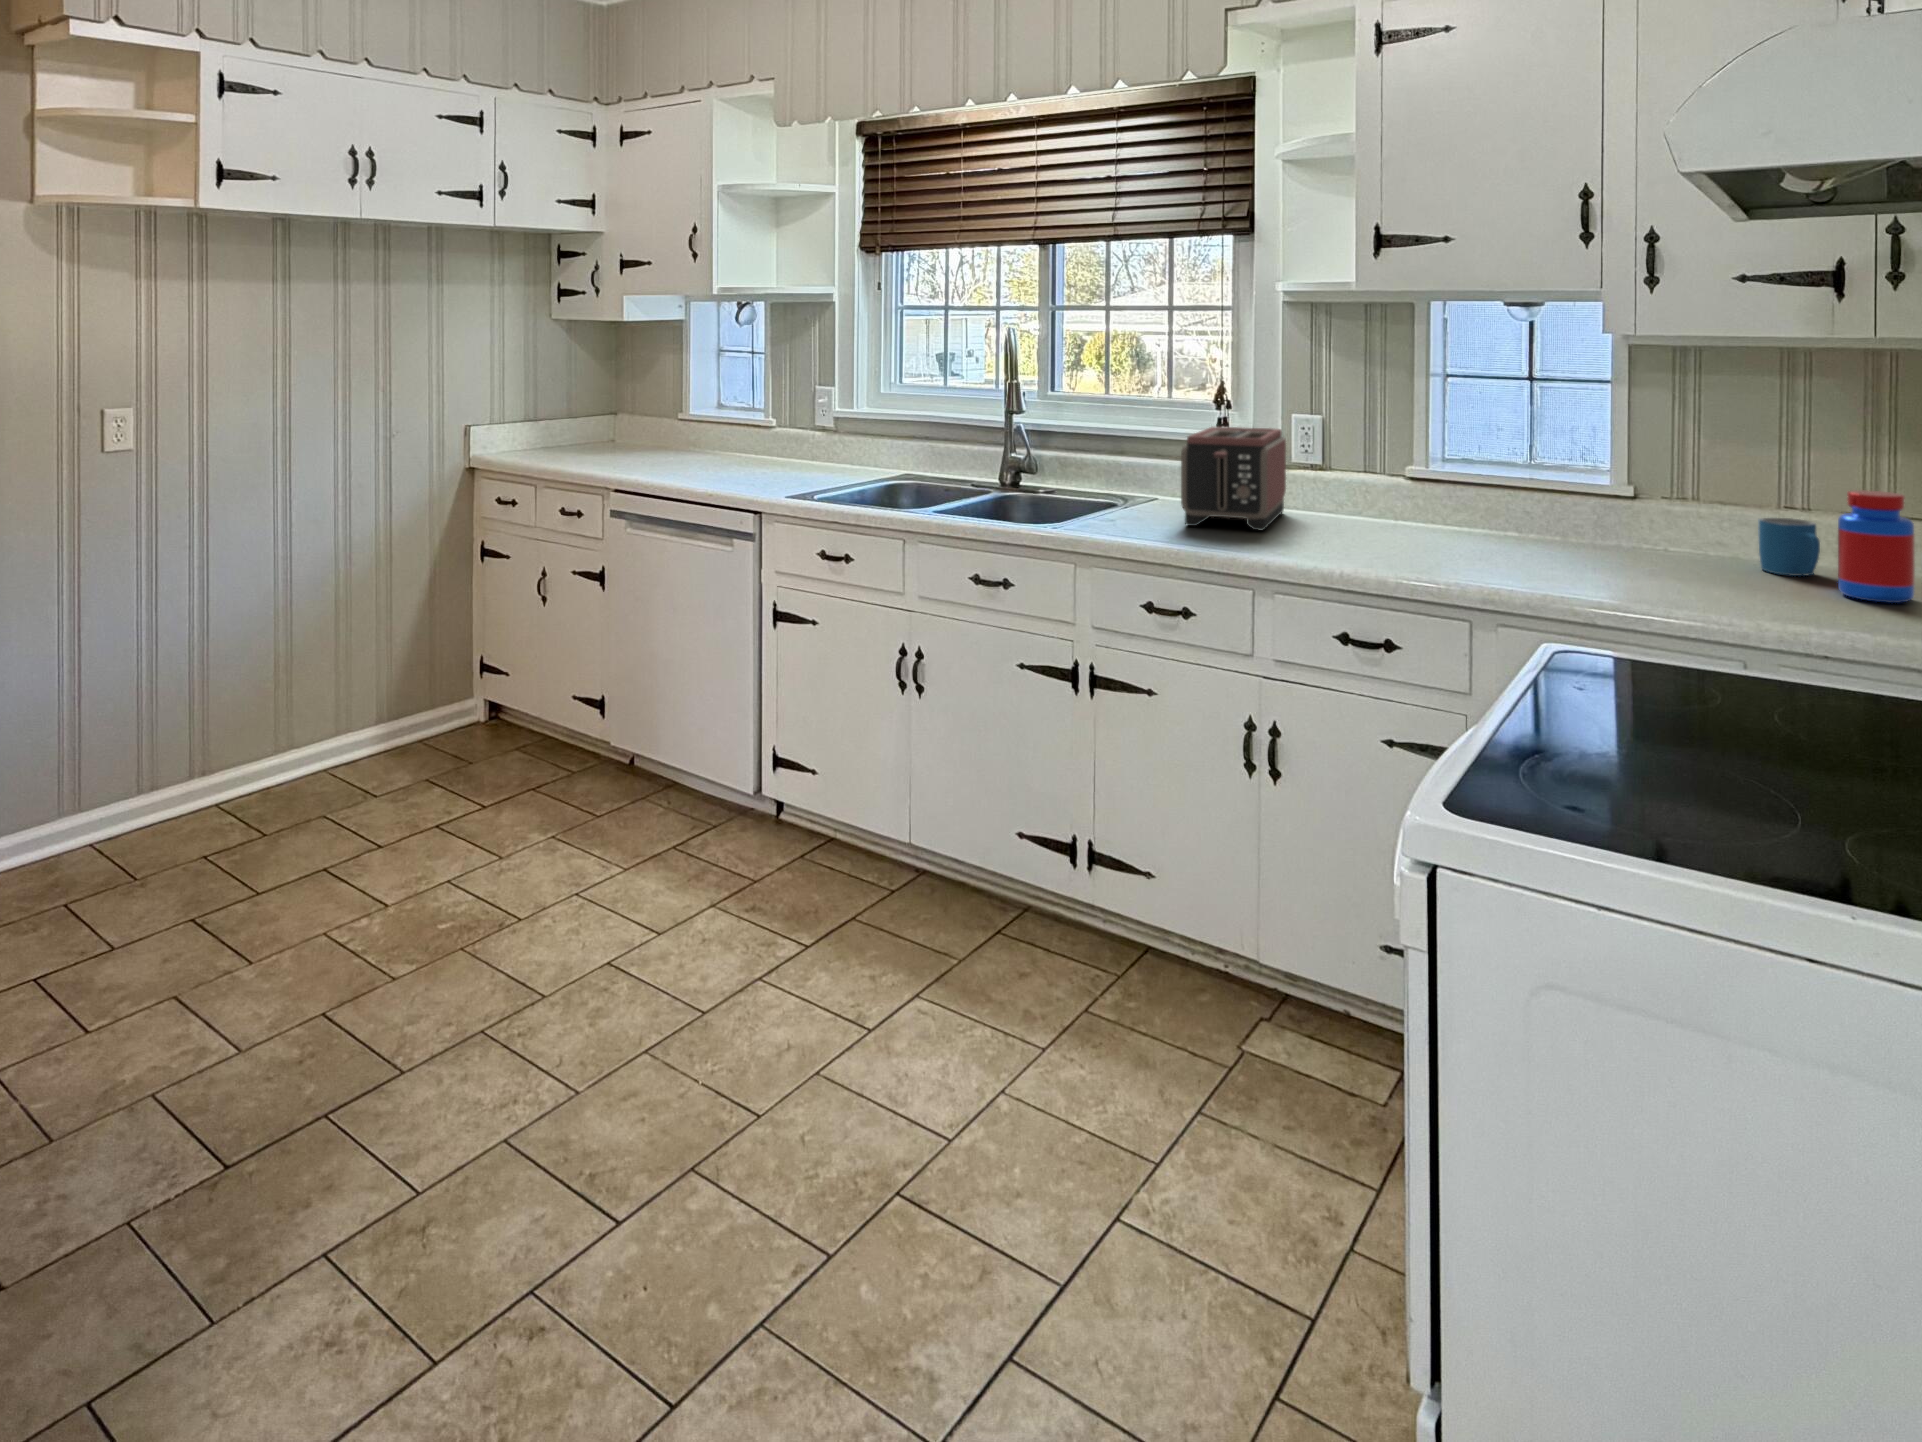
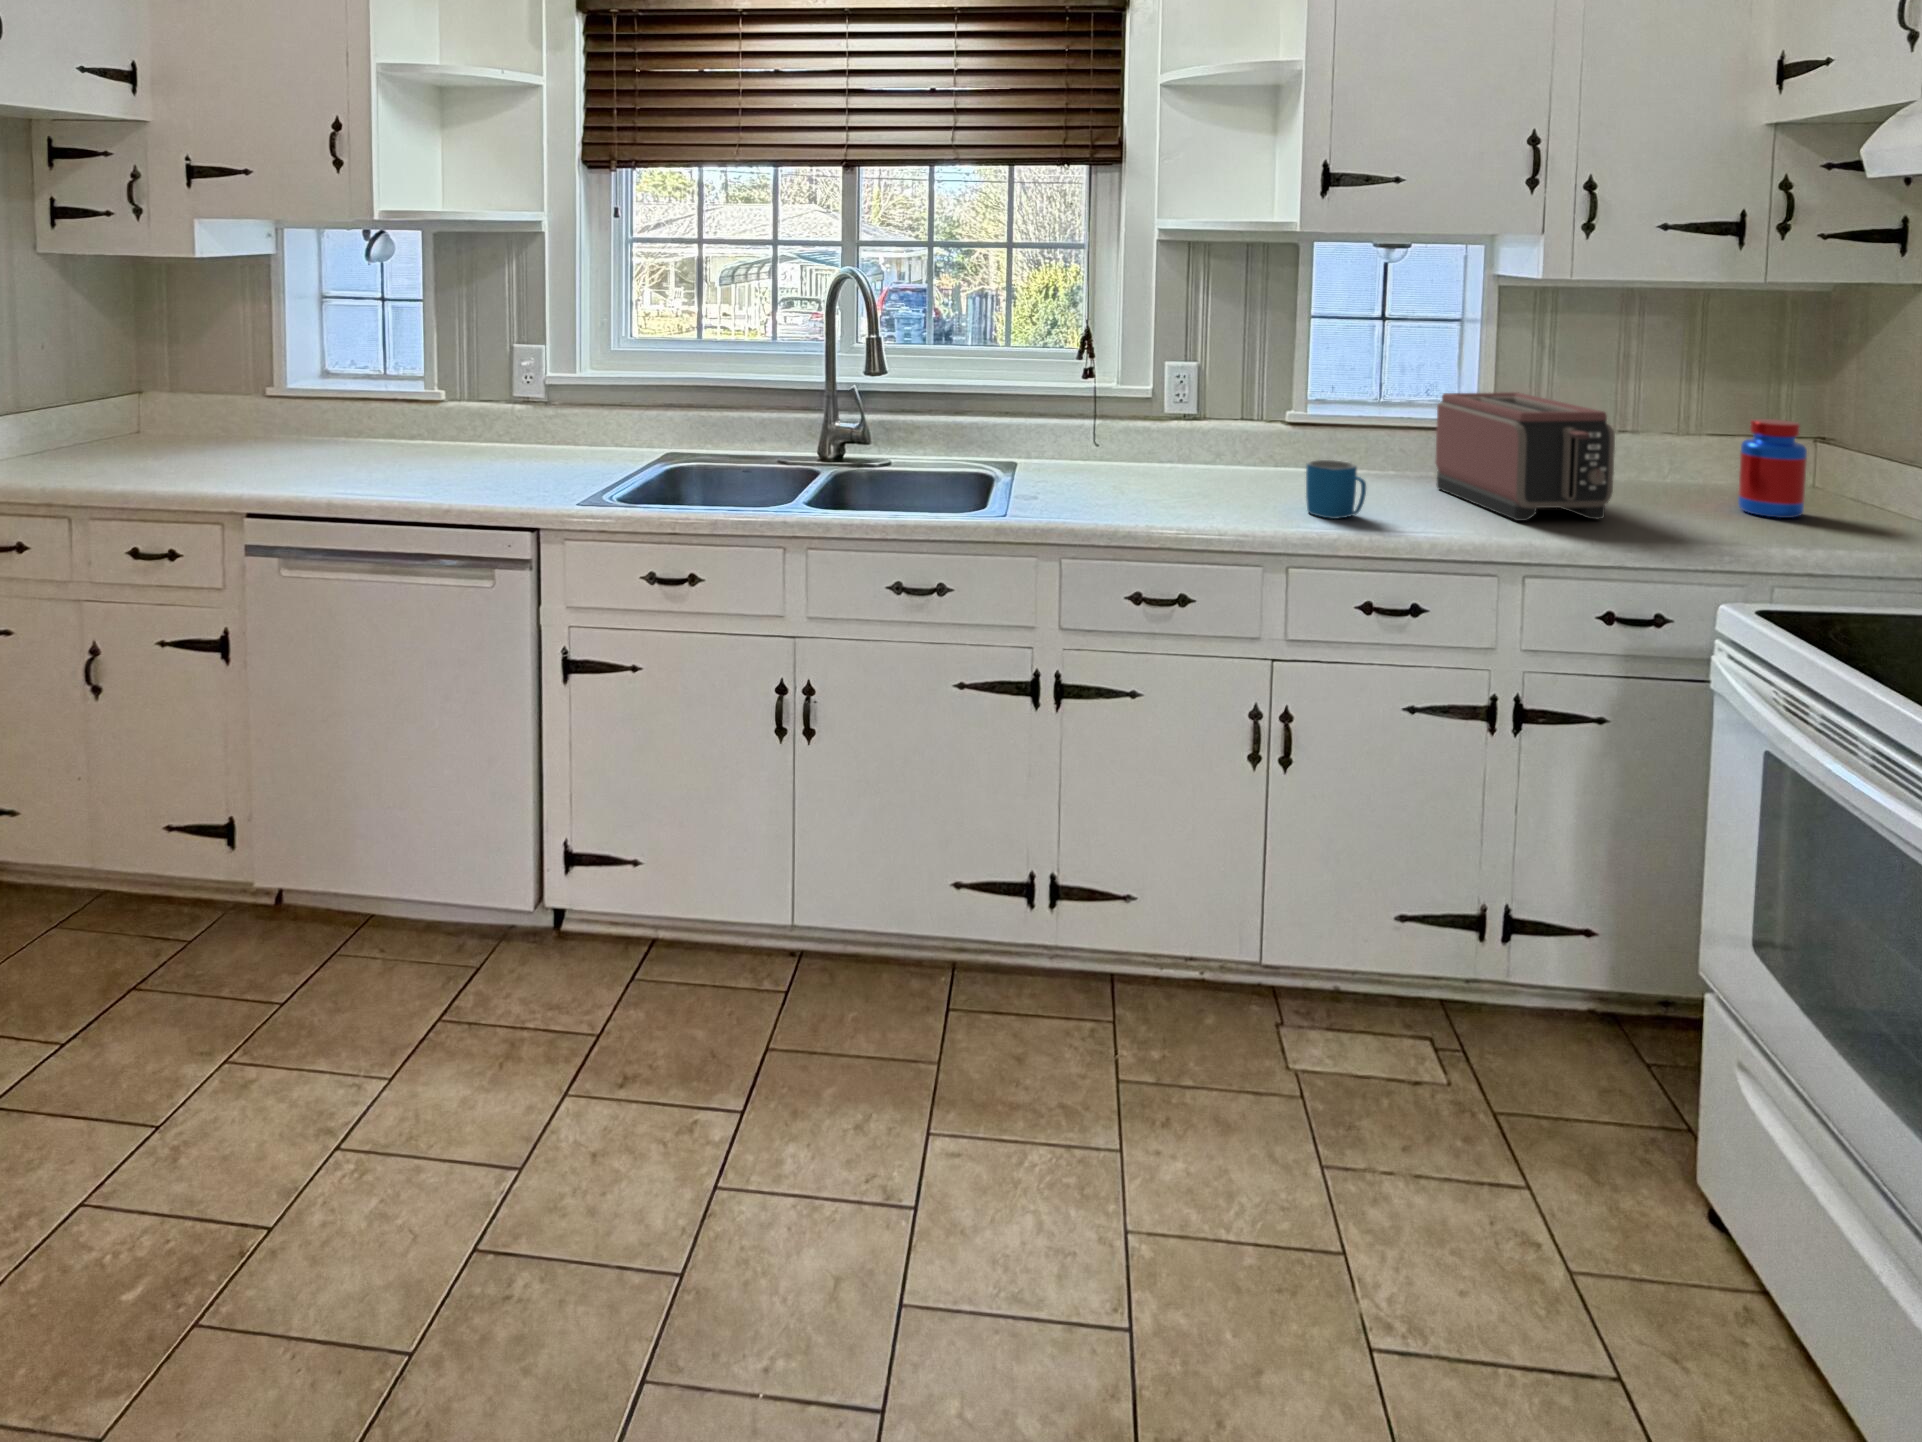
toaster: present [1181,427,1286,531] -> present [1435,392,1615,521]
mug: present [1758,518,1820,576] -> present [1306,460,1366,519]

